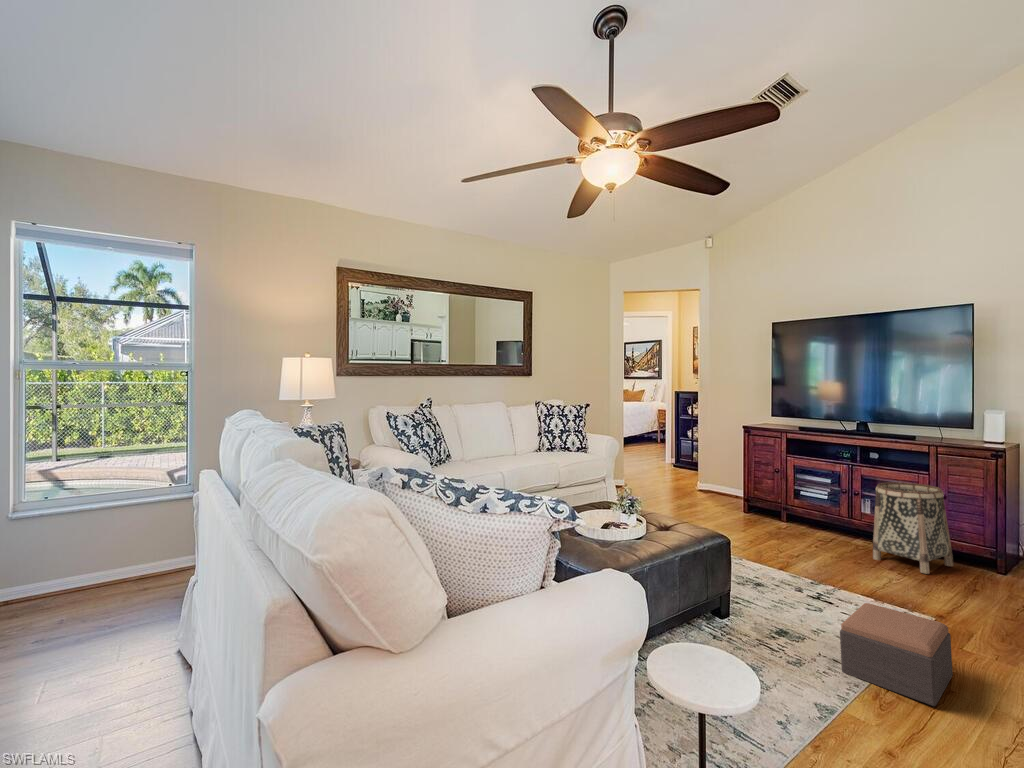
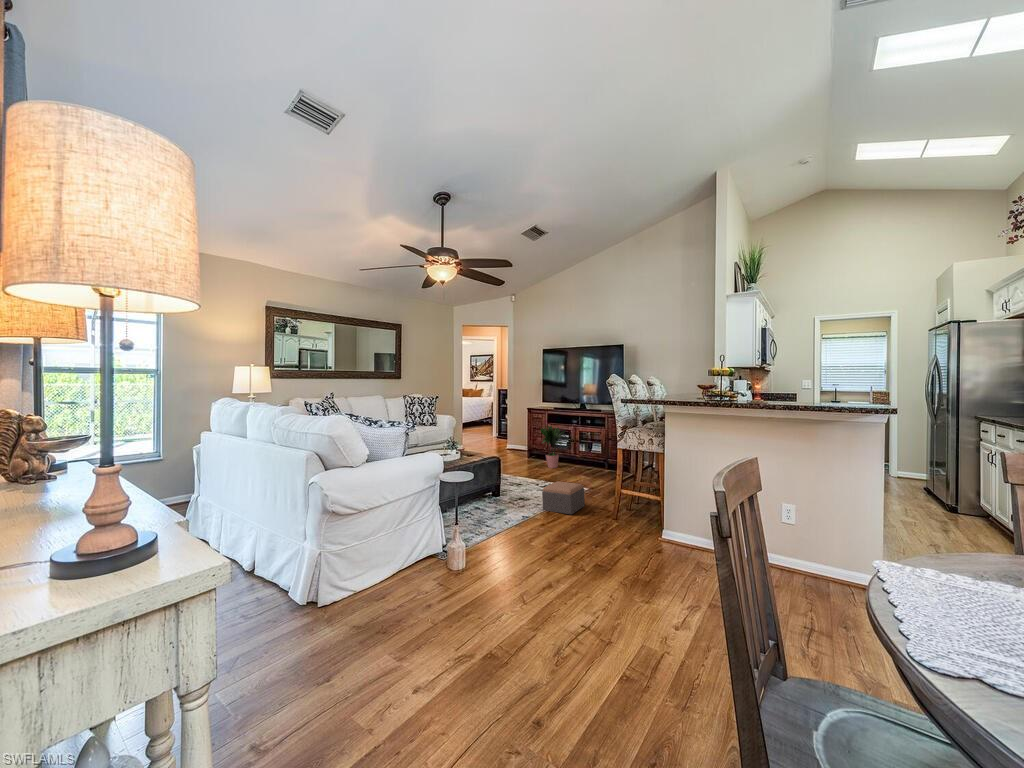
potted plant: none [775,457,835,540] -> present [540,426,566,468]
basket: present [873,482,954,574] -> none [581,434,614,476]

